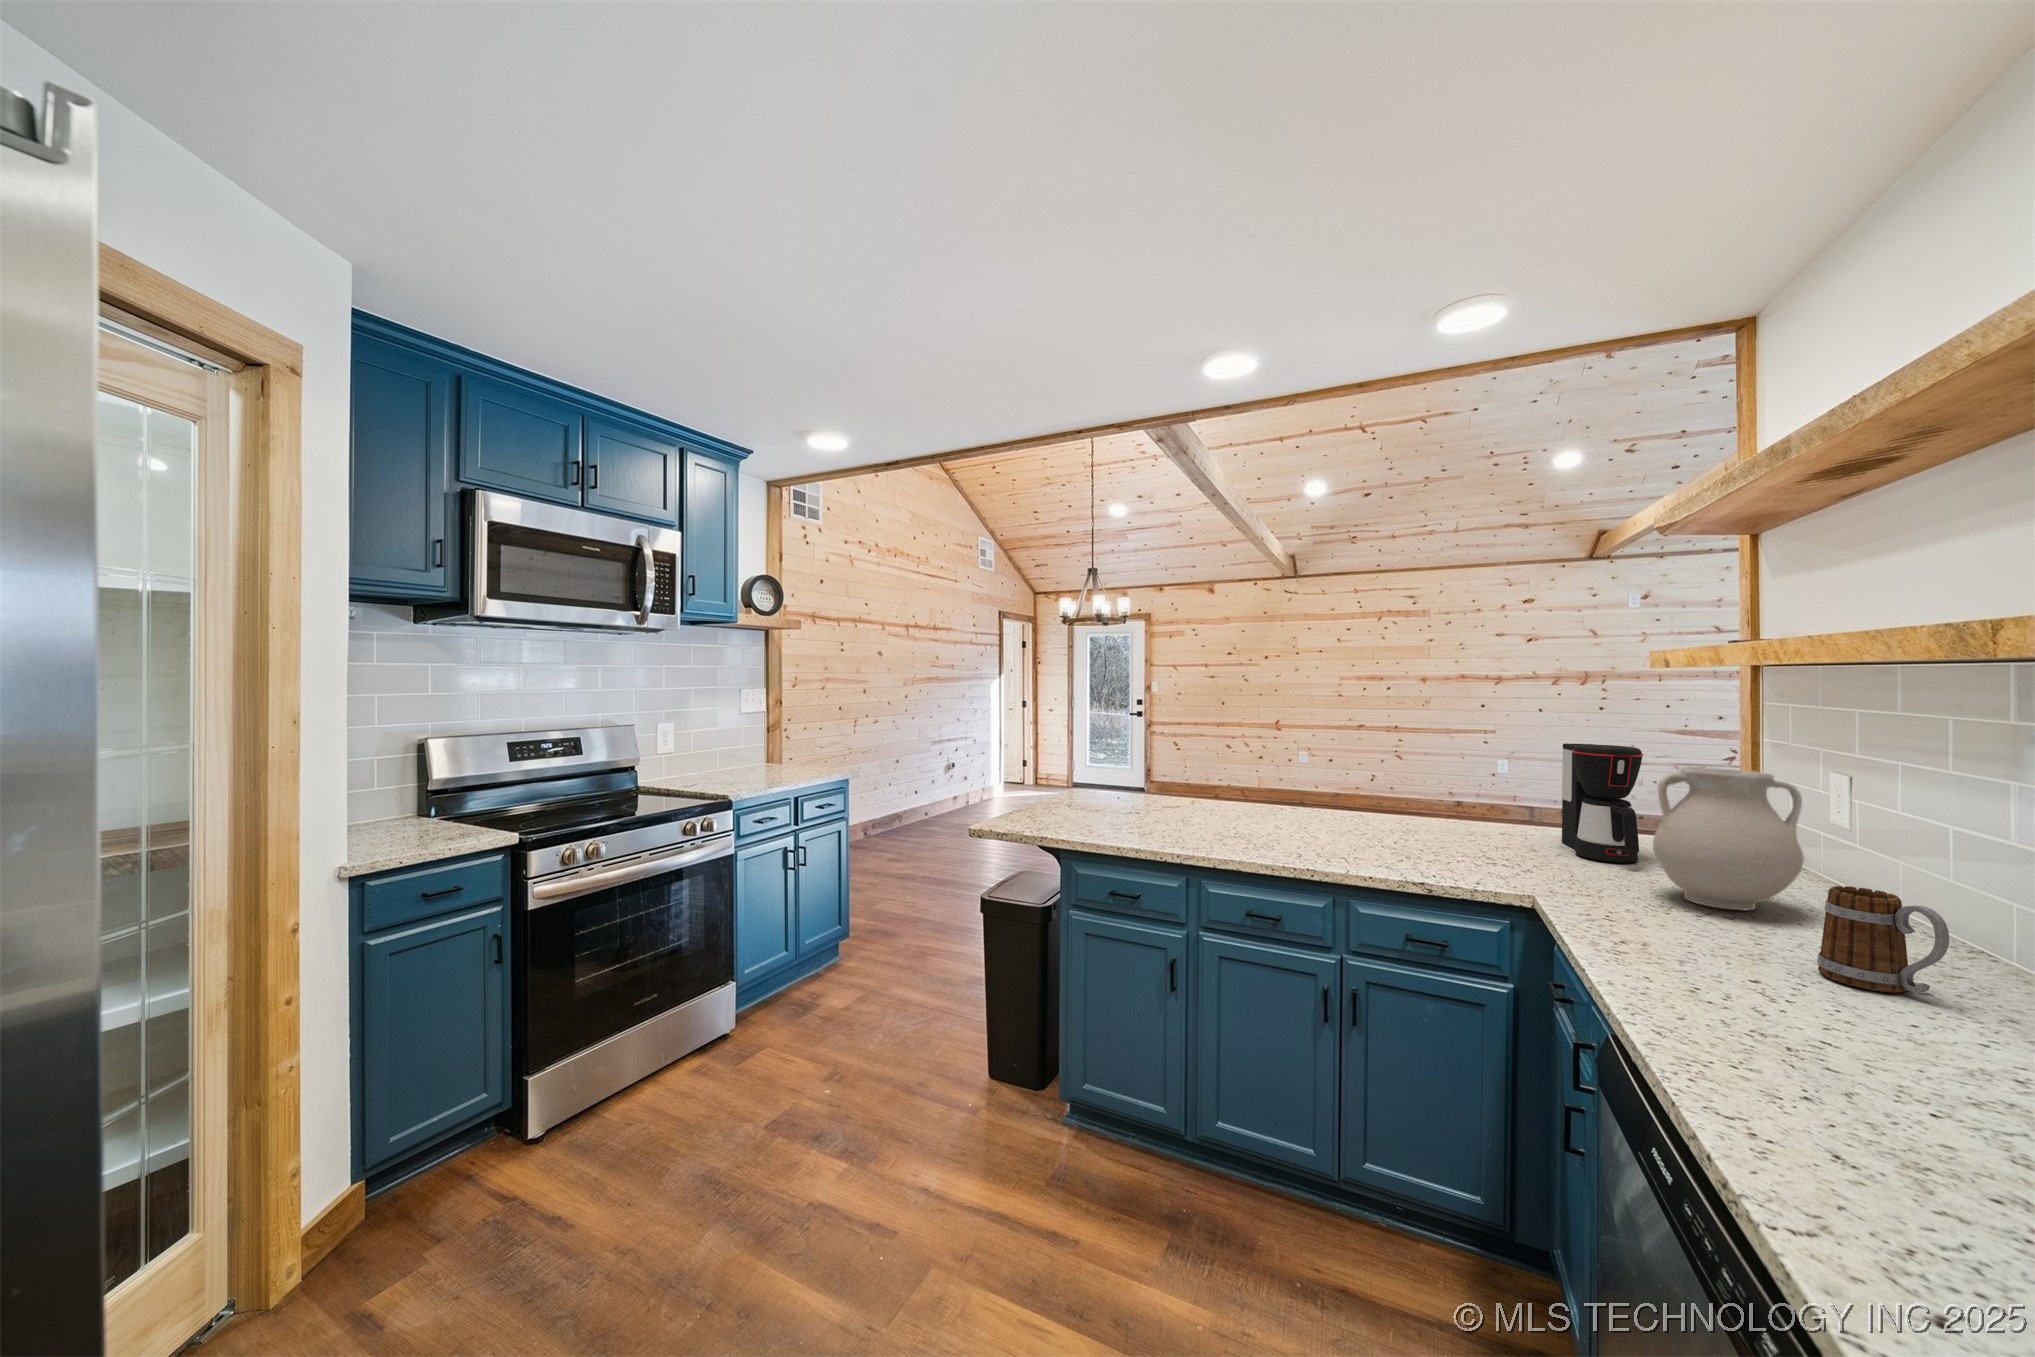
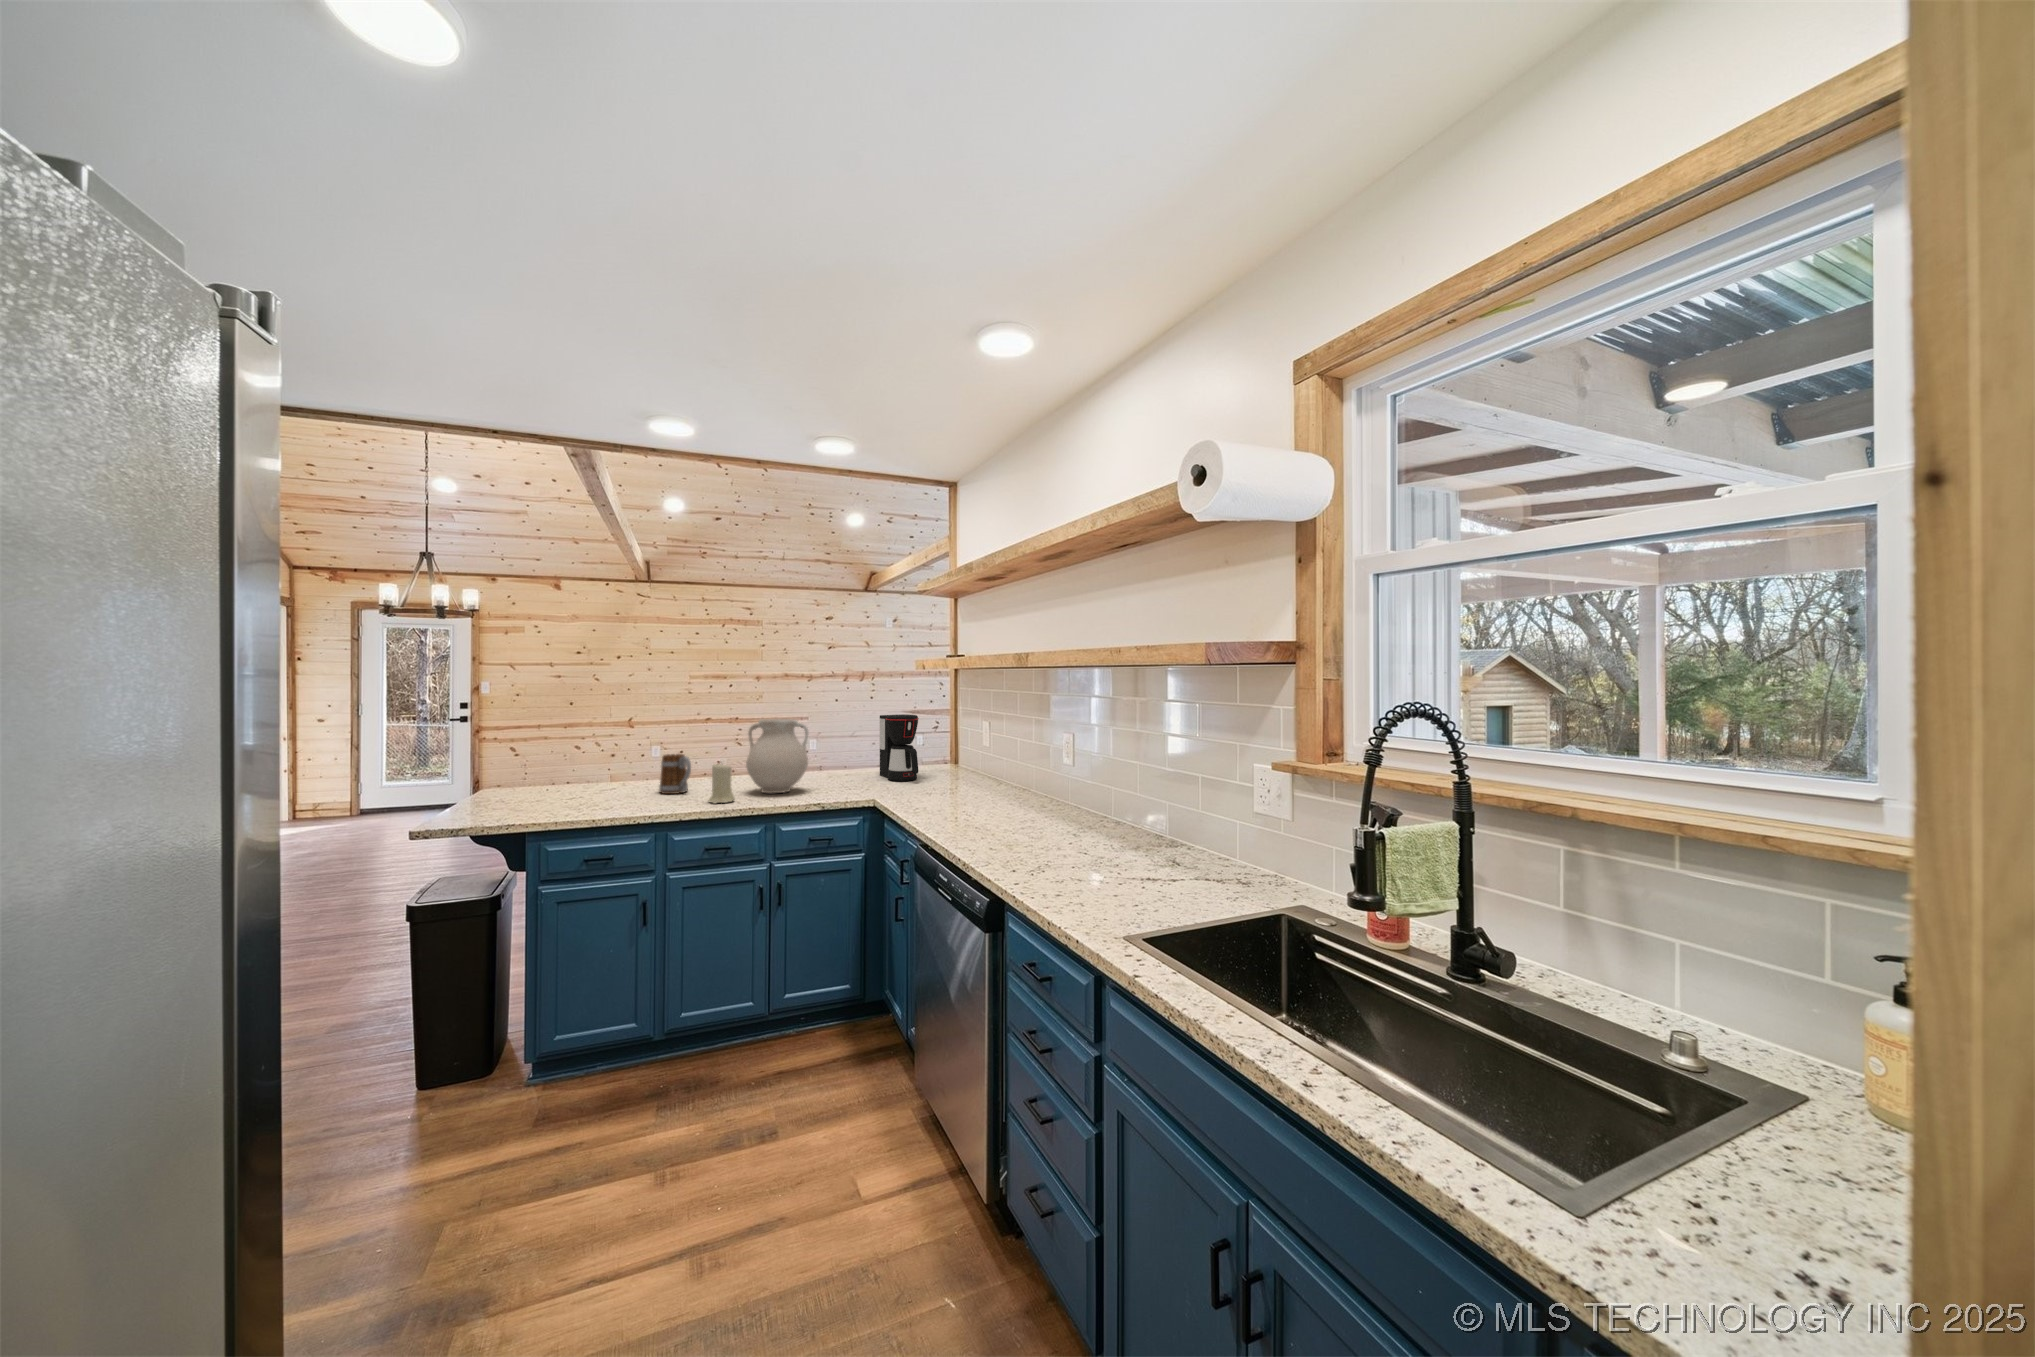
vase: present [1653,767,1804,911] -> present [746,719,808,793]
candle: none [1261,795,1297,853] -> present [709,764,735,804]
mug: present [1817,886,1949,993] -> present [659,754,691,794]

